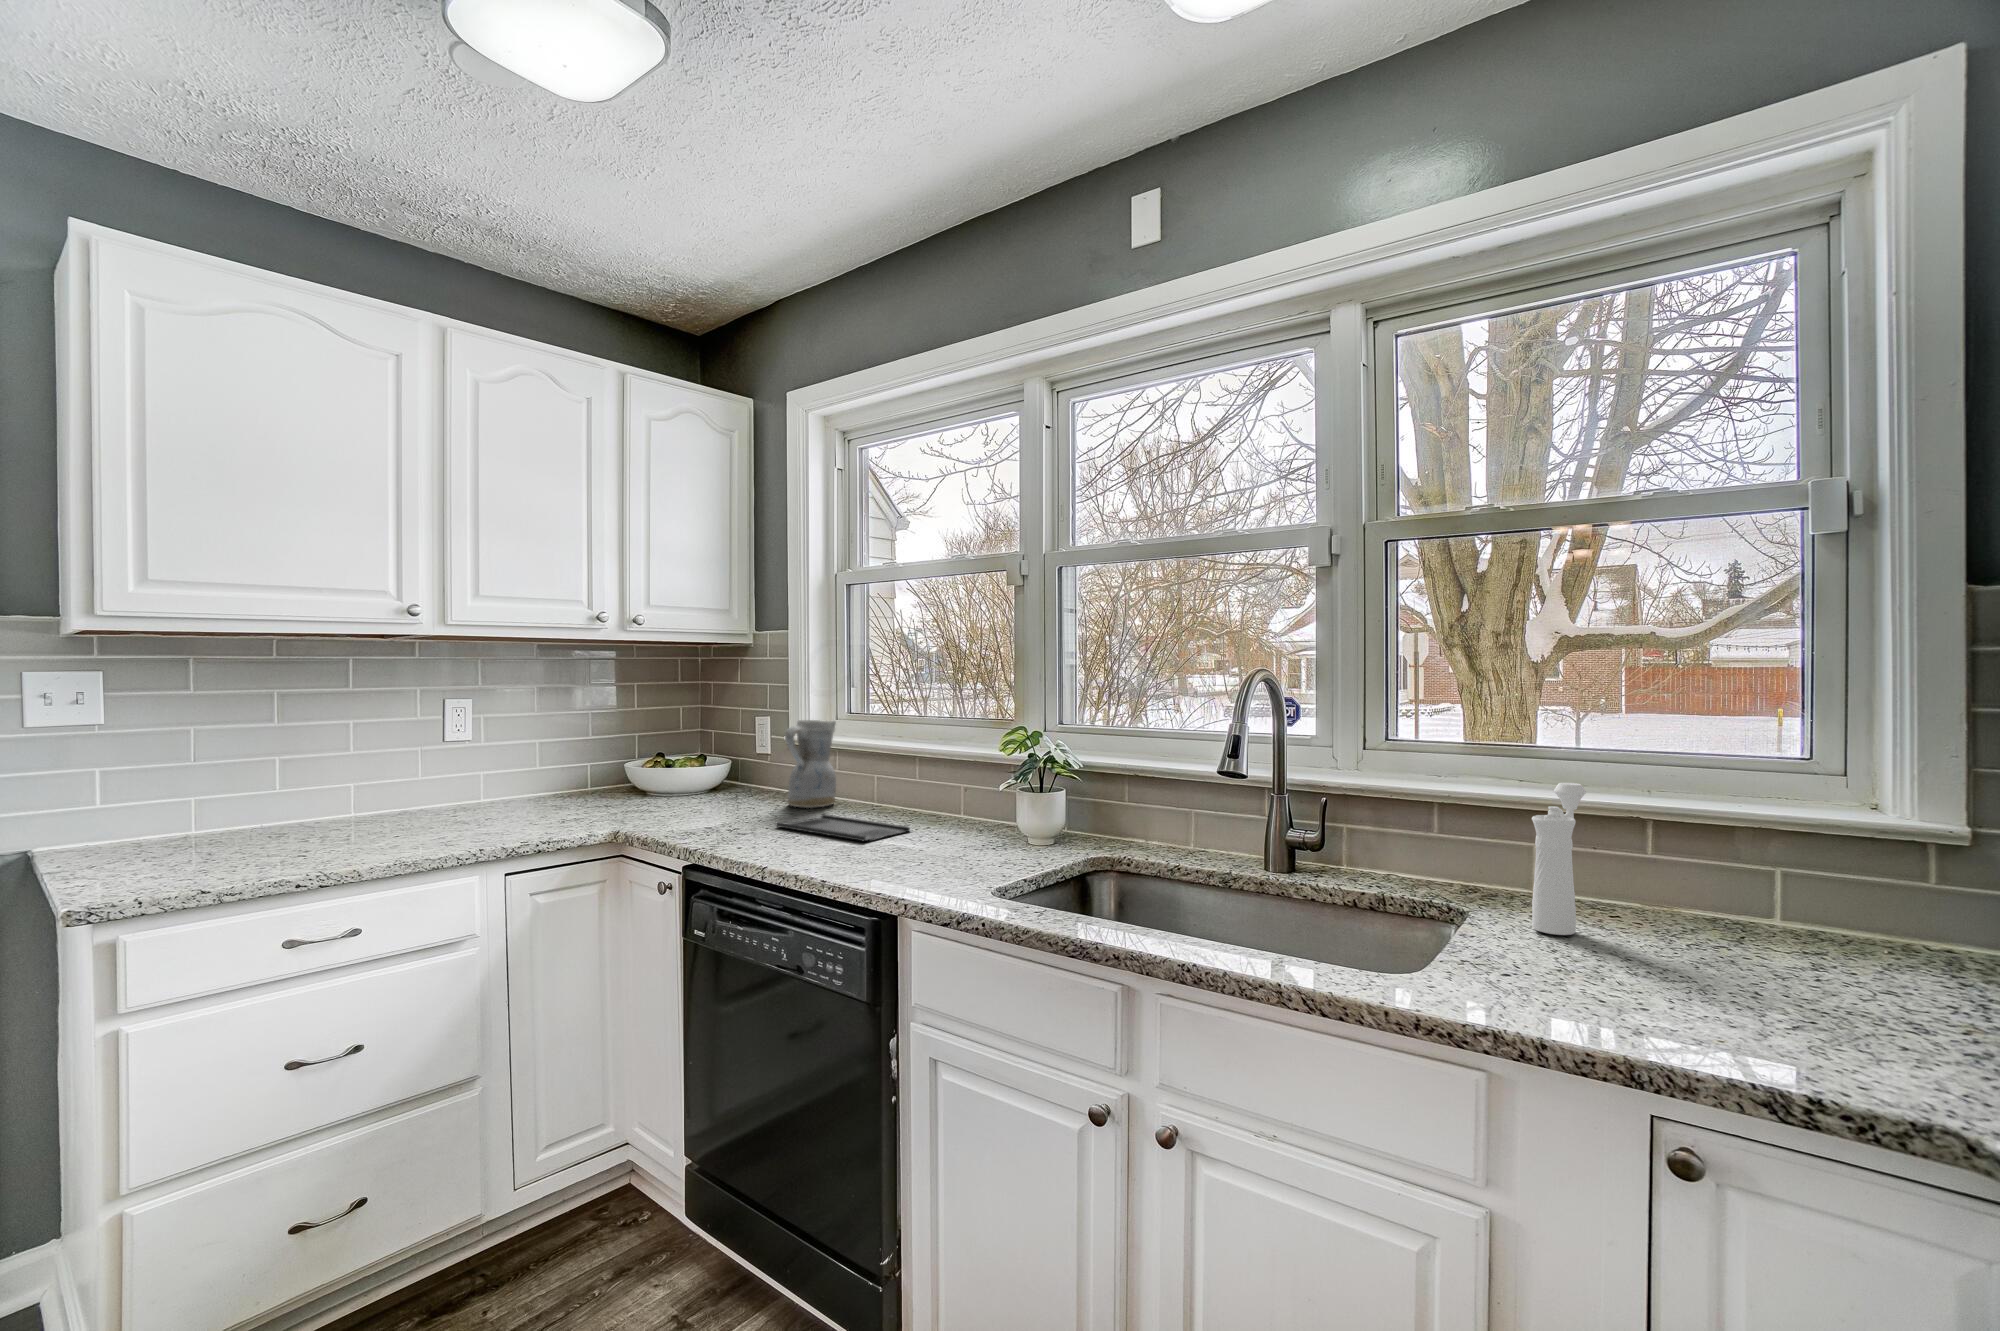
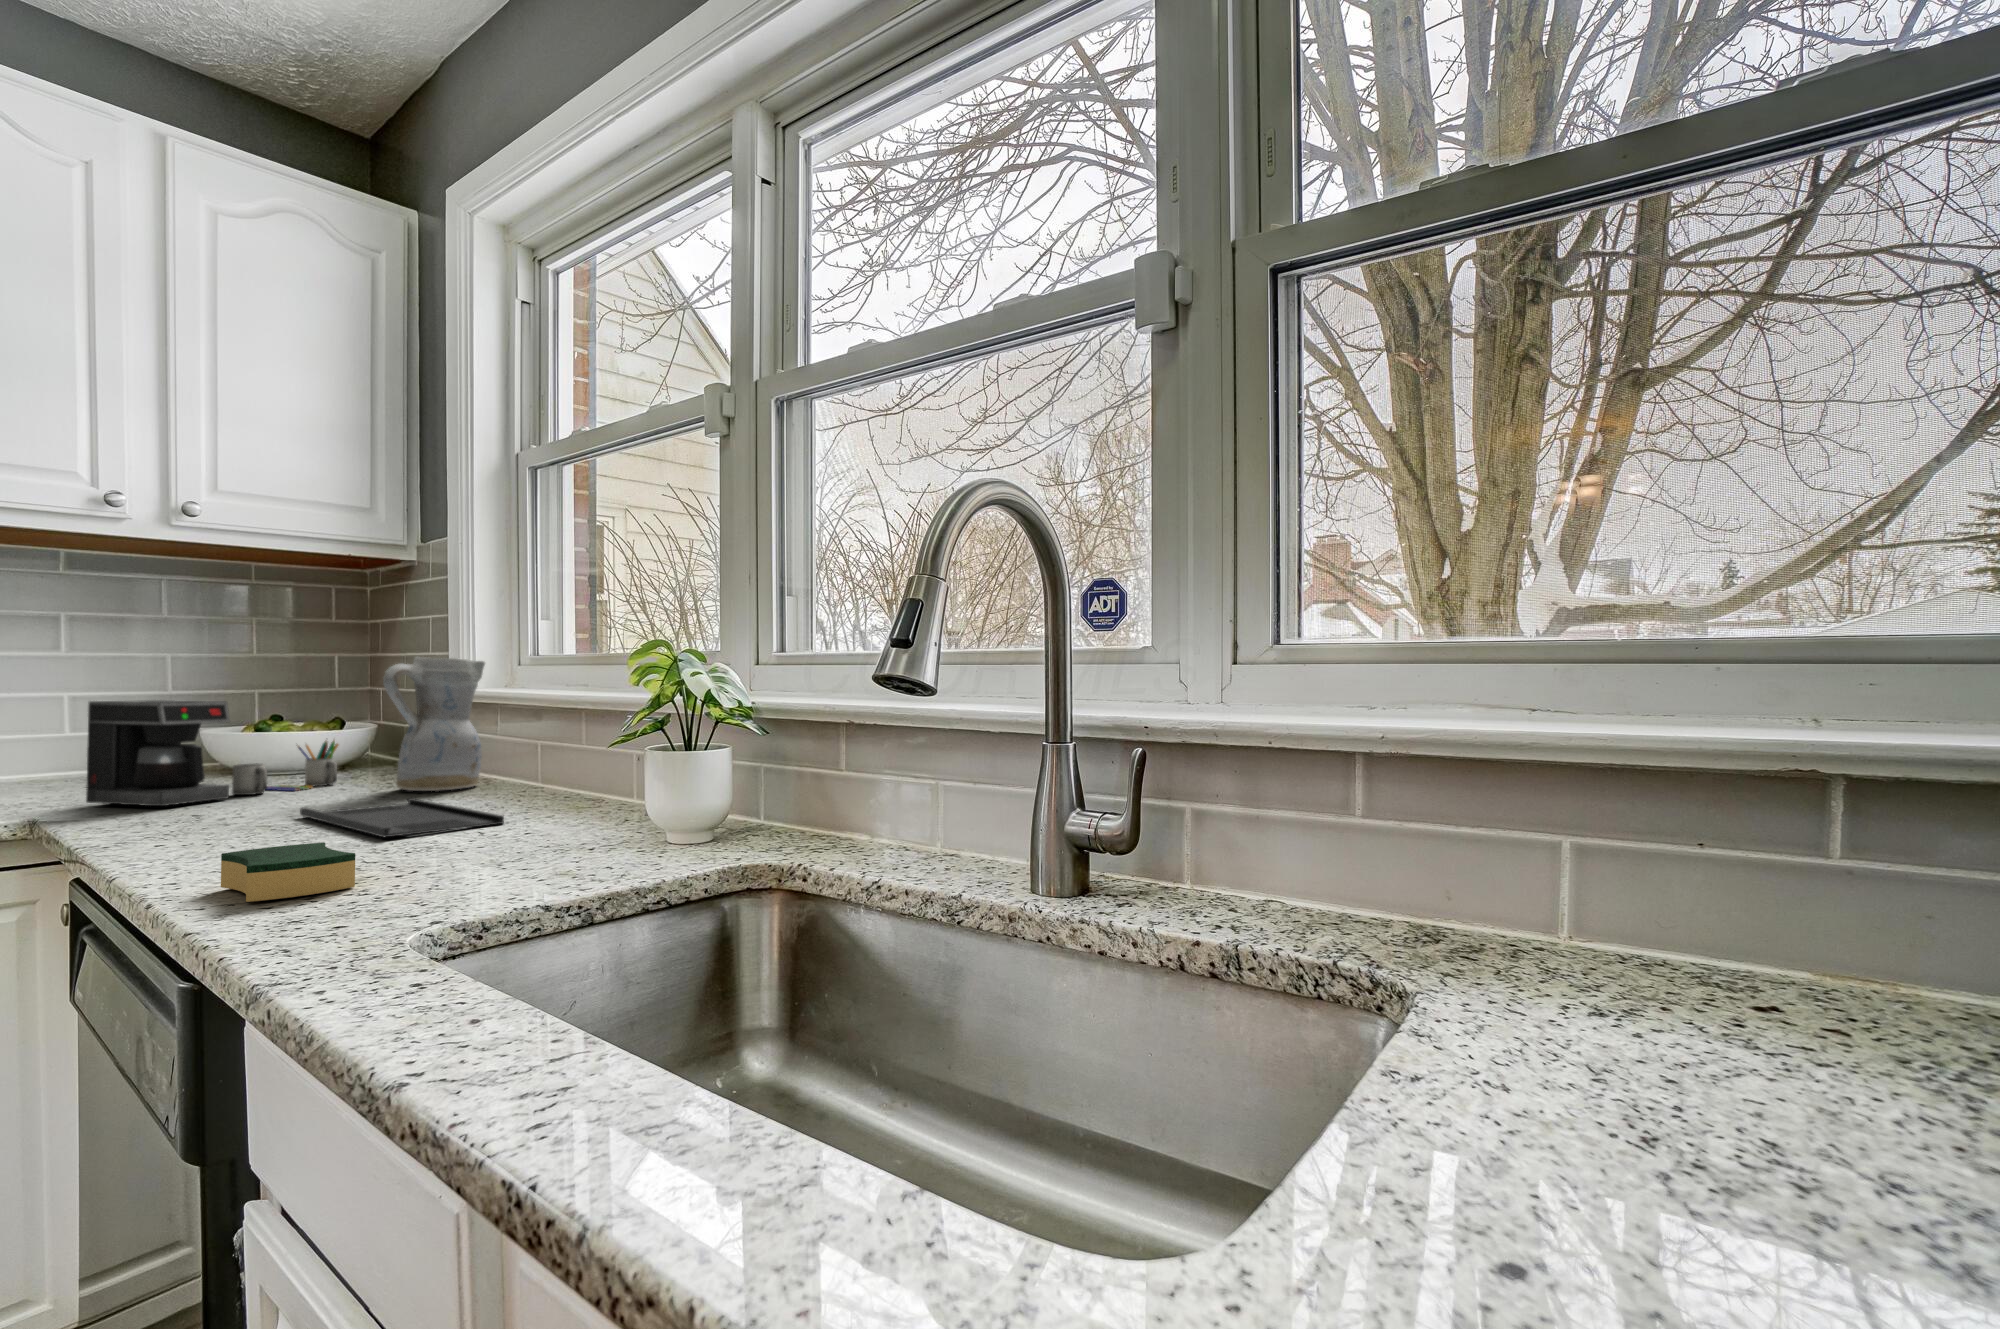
coffee maker: none [621,751,737,820] -> present [86,700,338,806]
pepper mill: present [1532,783,1586,935] -> none [1568,684,1695,1069]
sponge: none [844,846,911,878] -> present [221,842,355,902]

